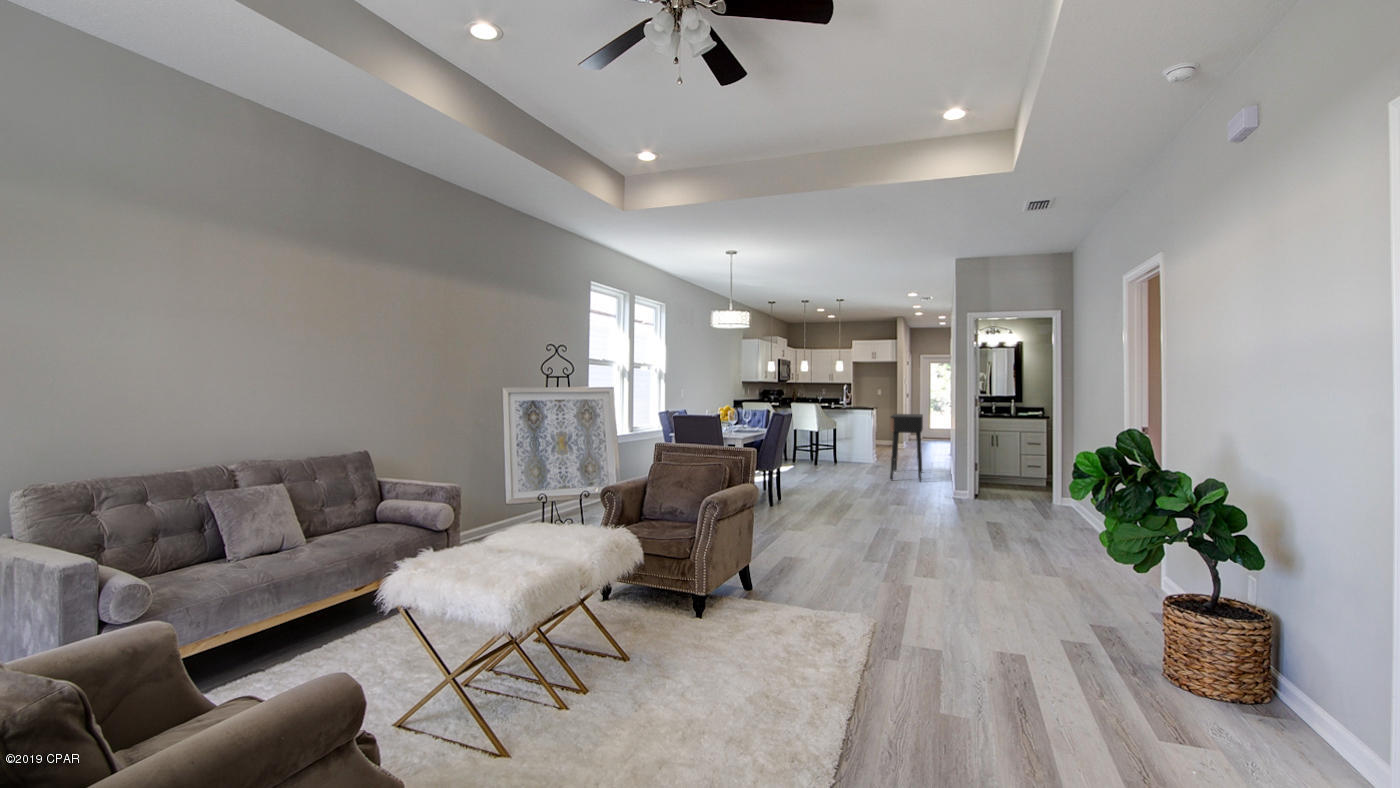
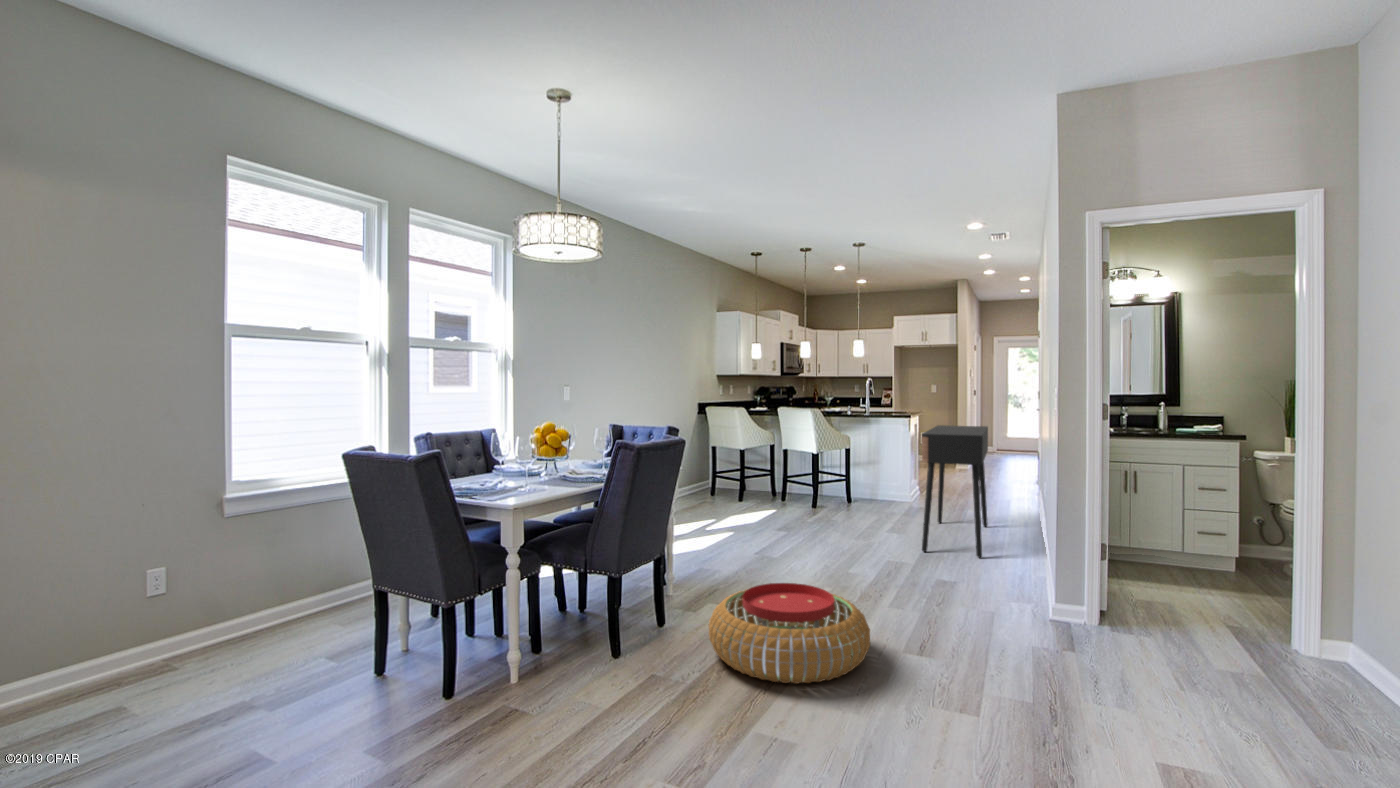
pouf: none [814,477,883,509] -> present [709,583,870,683]

